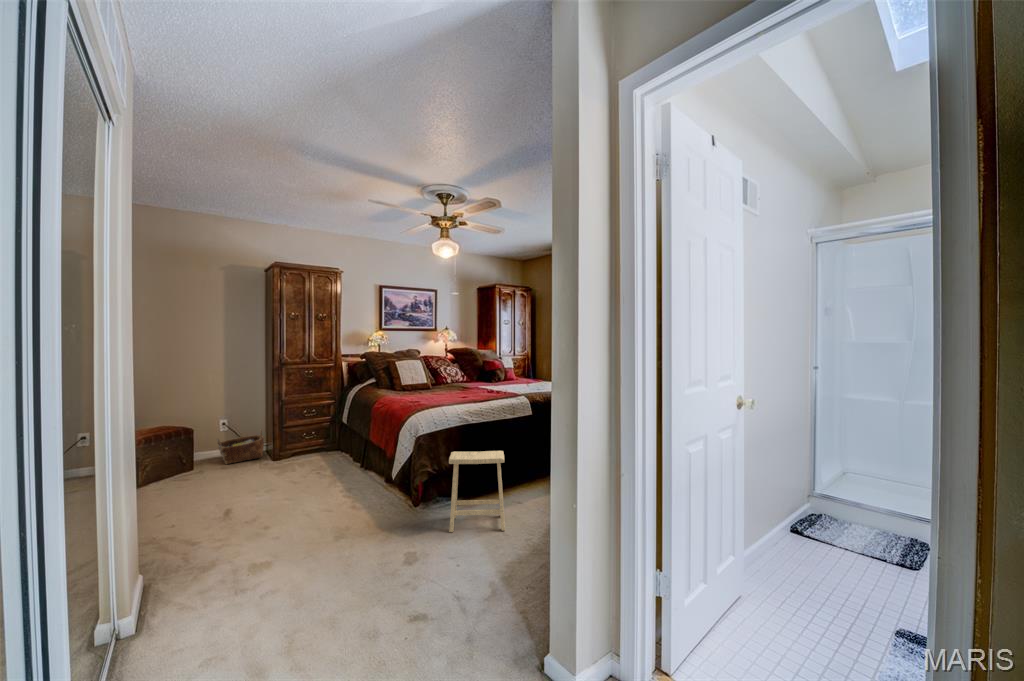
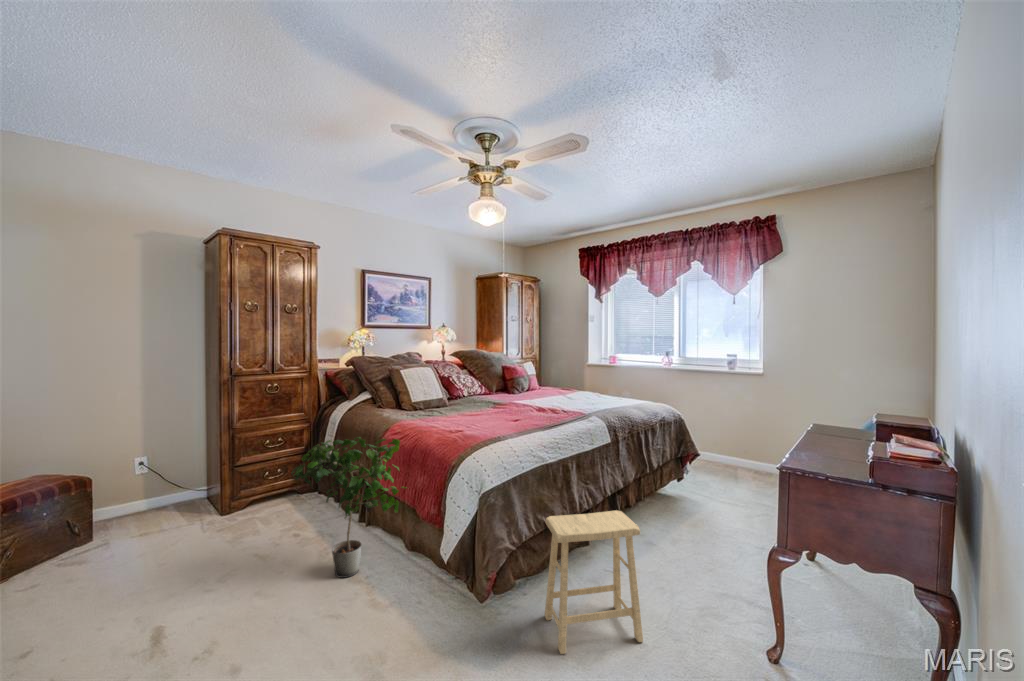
potted plant: none [305,404,383,493] -> present [291,437,406,578]
woven basket: present [217,430,264,464] -> none [129,469,206,527]

